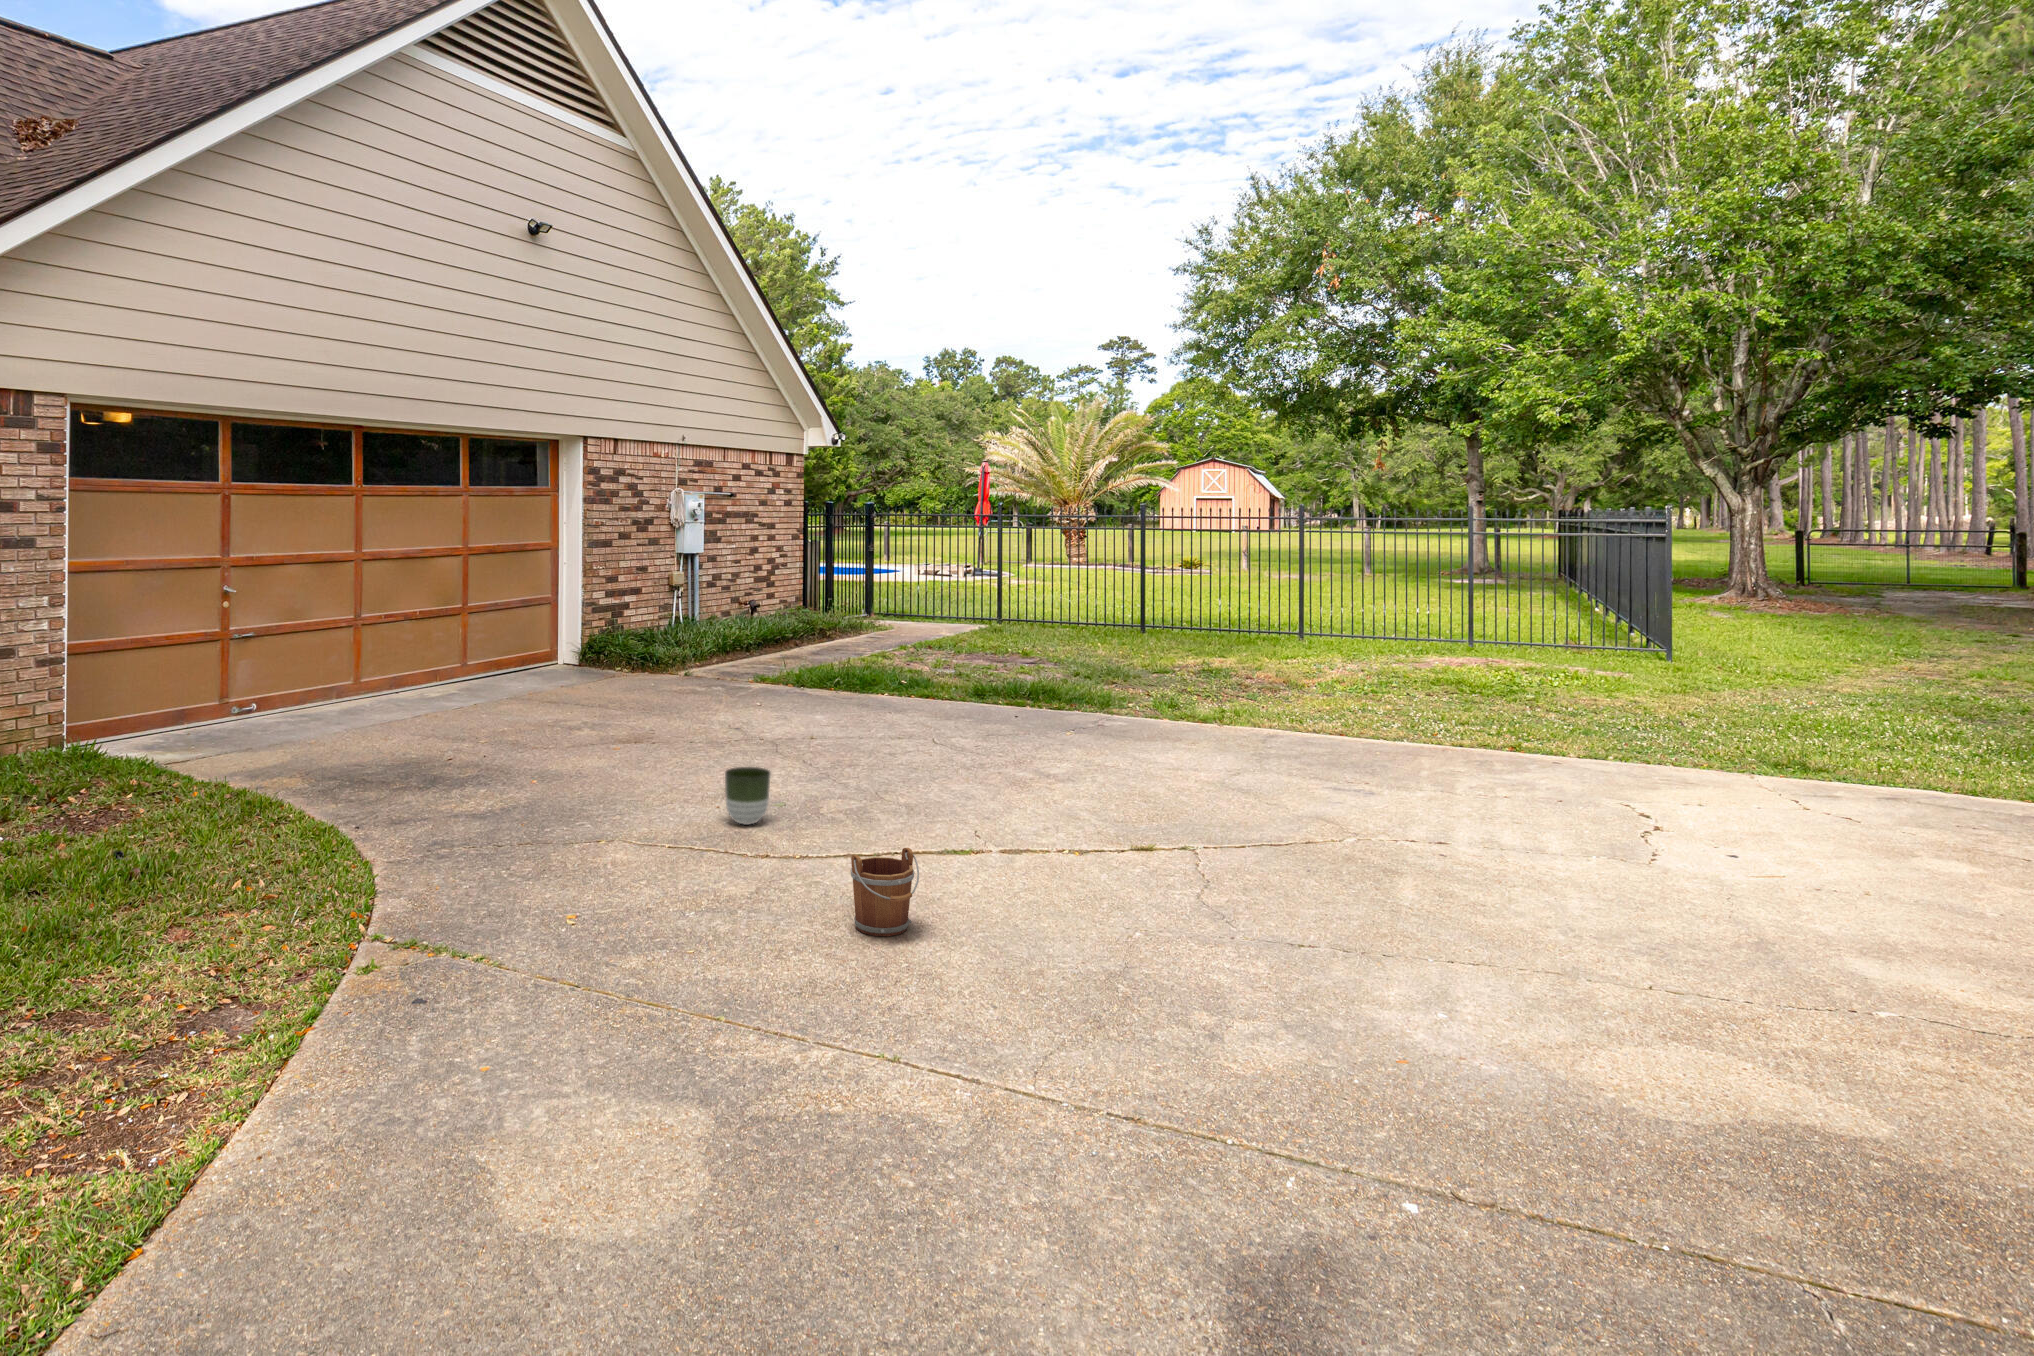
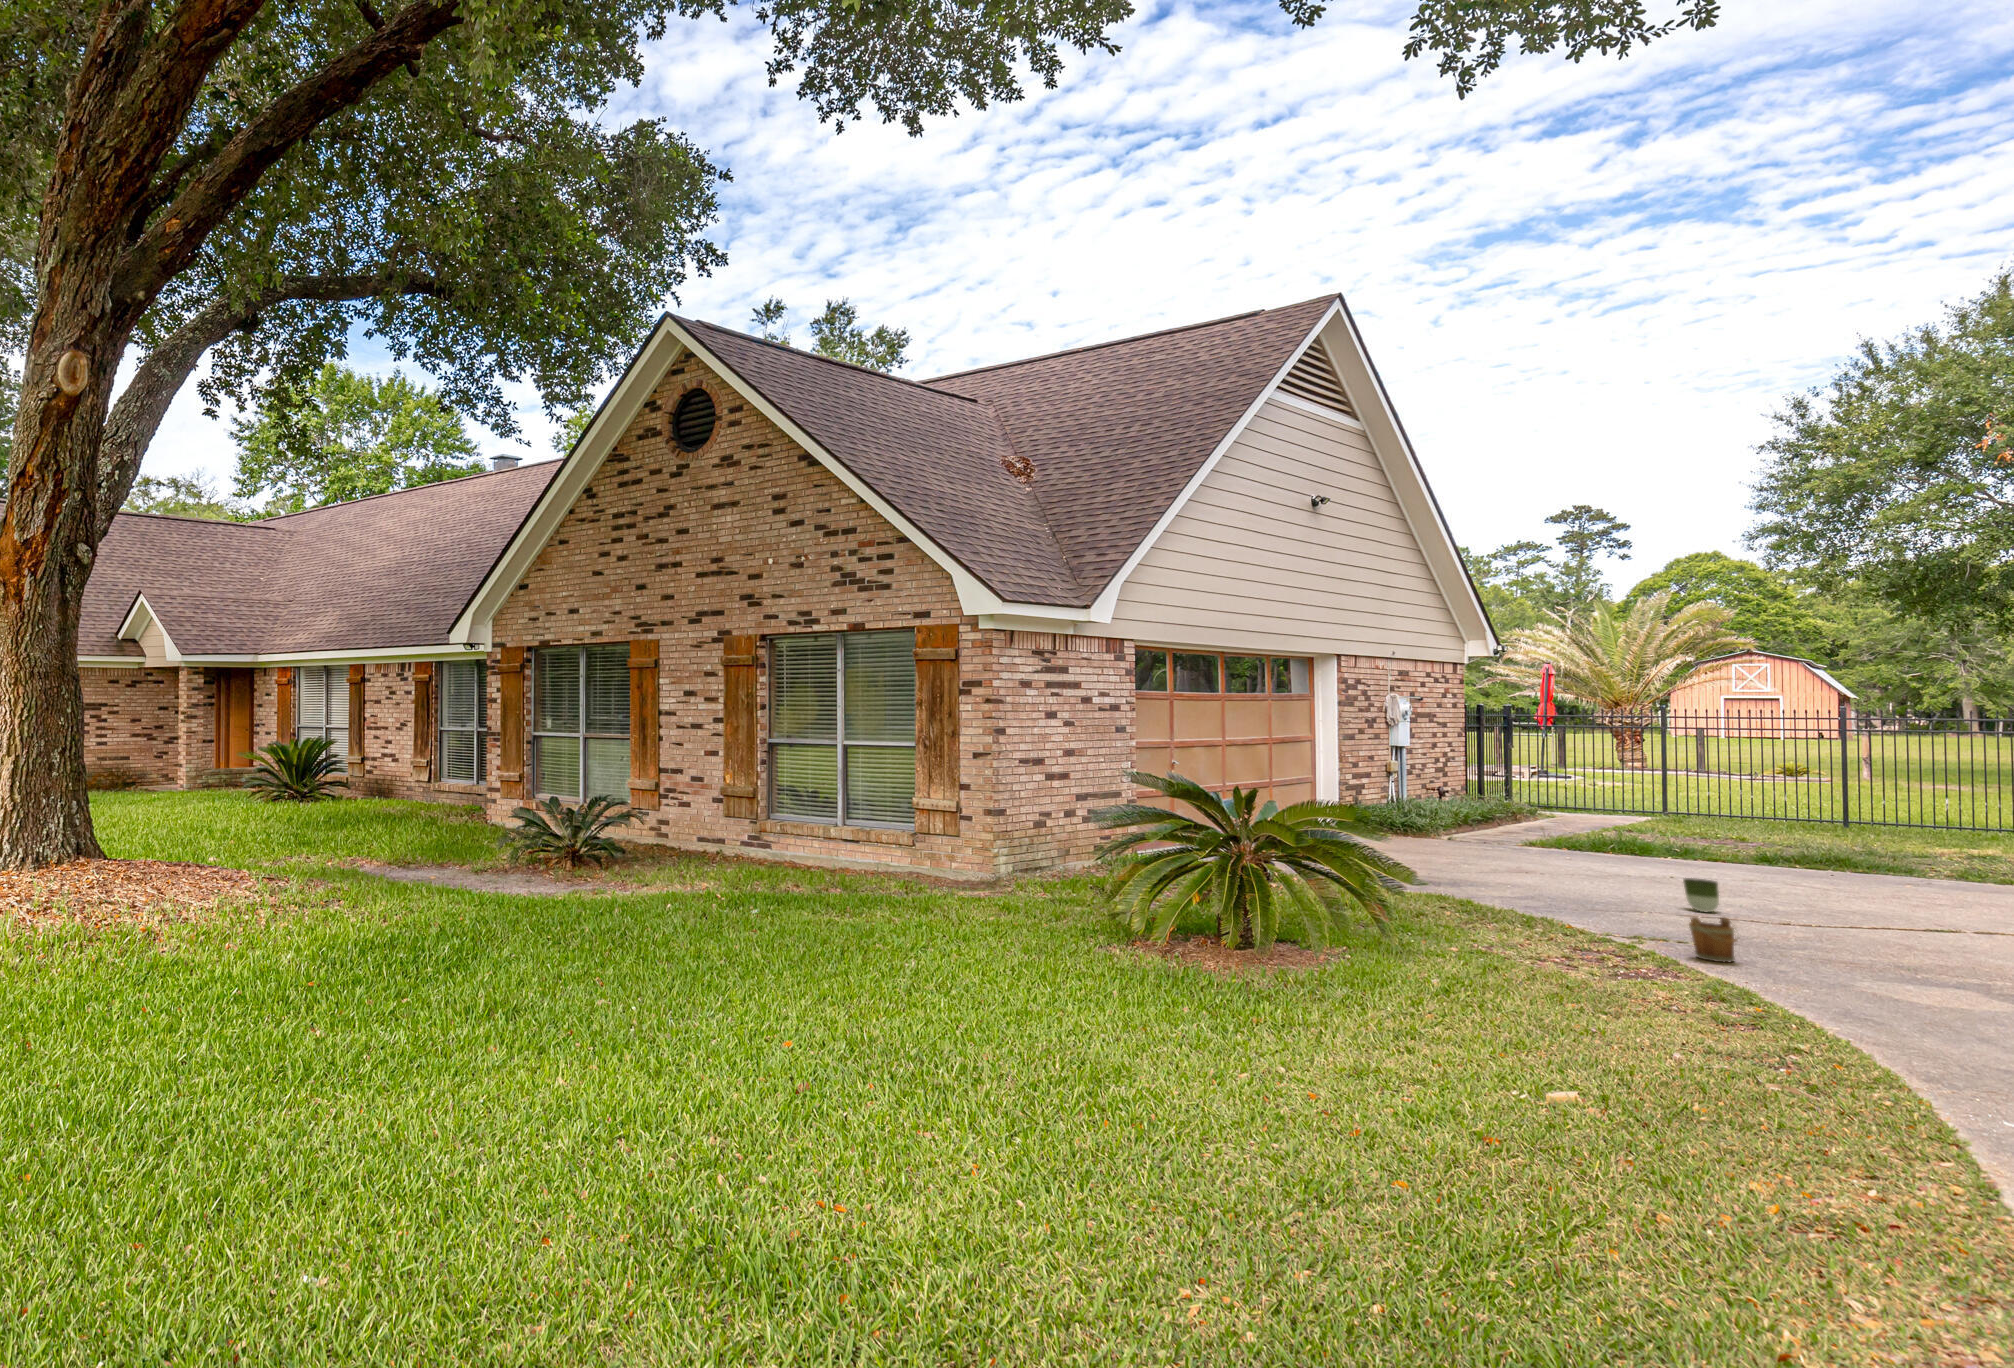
bucket: present [850,848,919,936] -> present [1689,916,1737,962]

